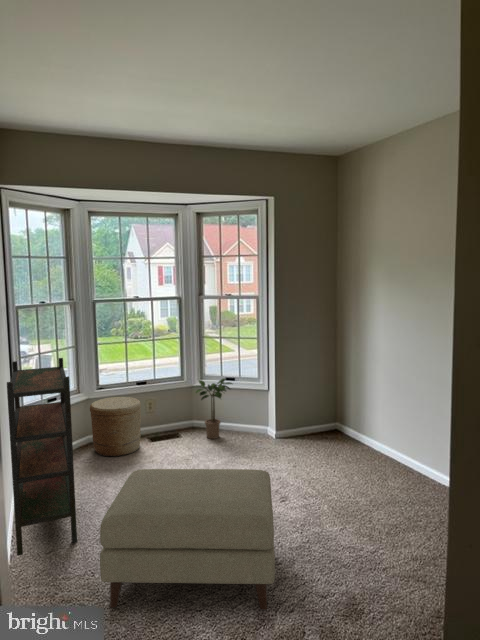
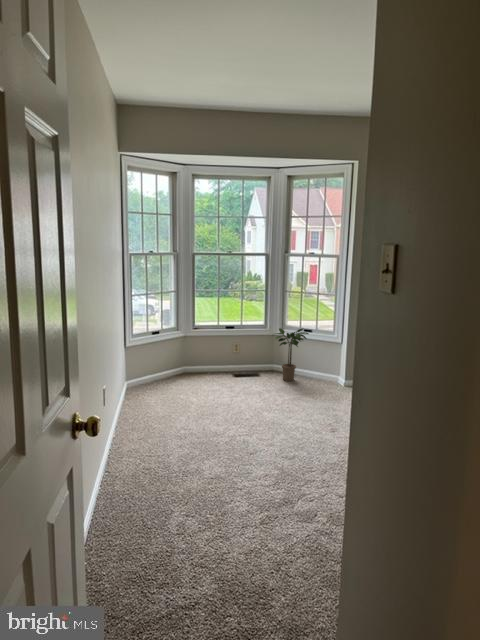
bookshelf: present [7,358,77,556] -> none [113,295,162,439]
woven basket: present [90,397,141,456] -> none [185,337,227,384]
ottoman: present [100,469,275,610] -> none [168,386,315,503]

